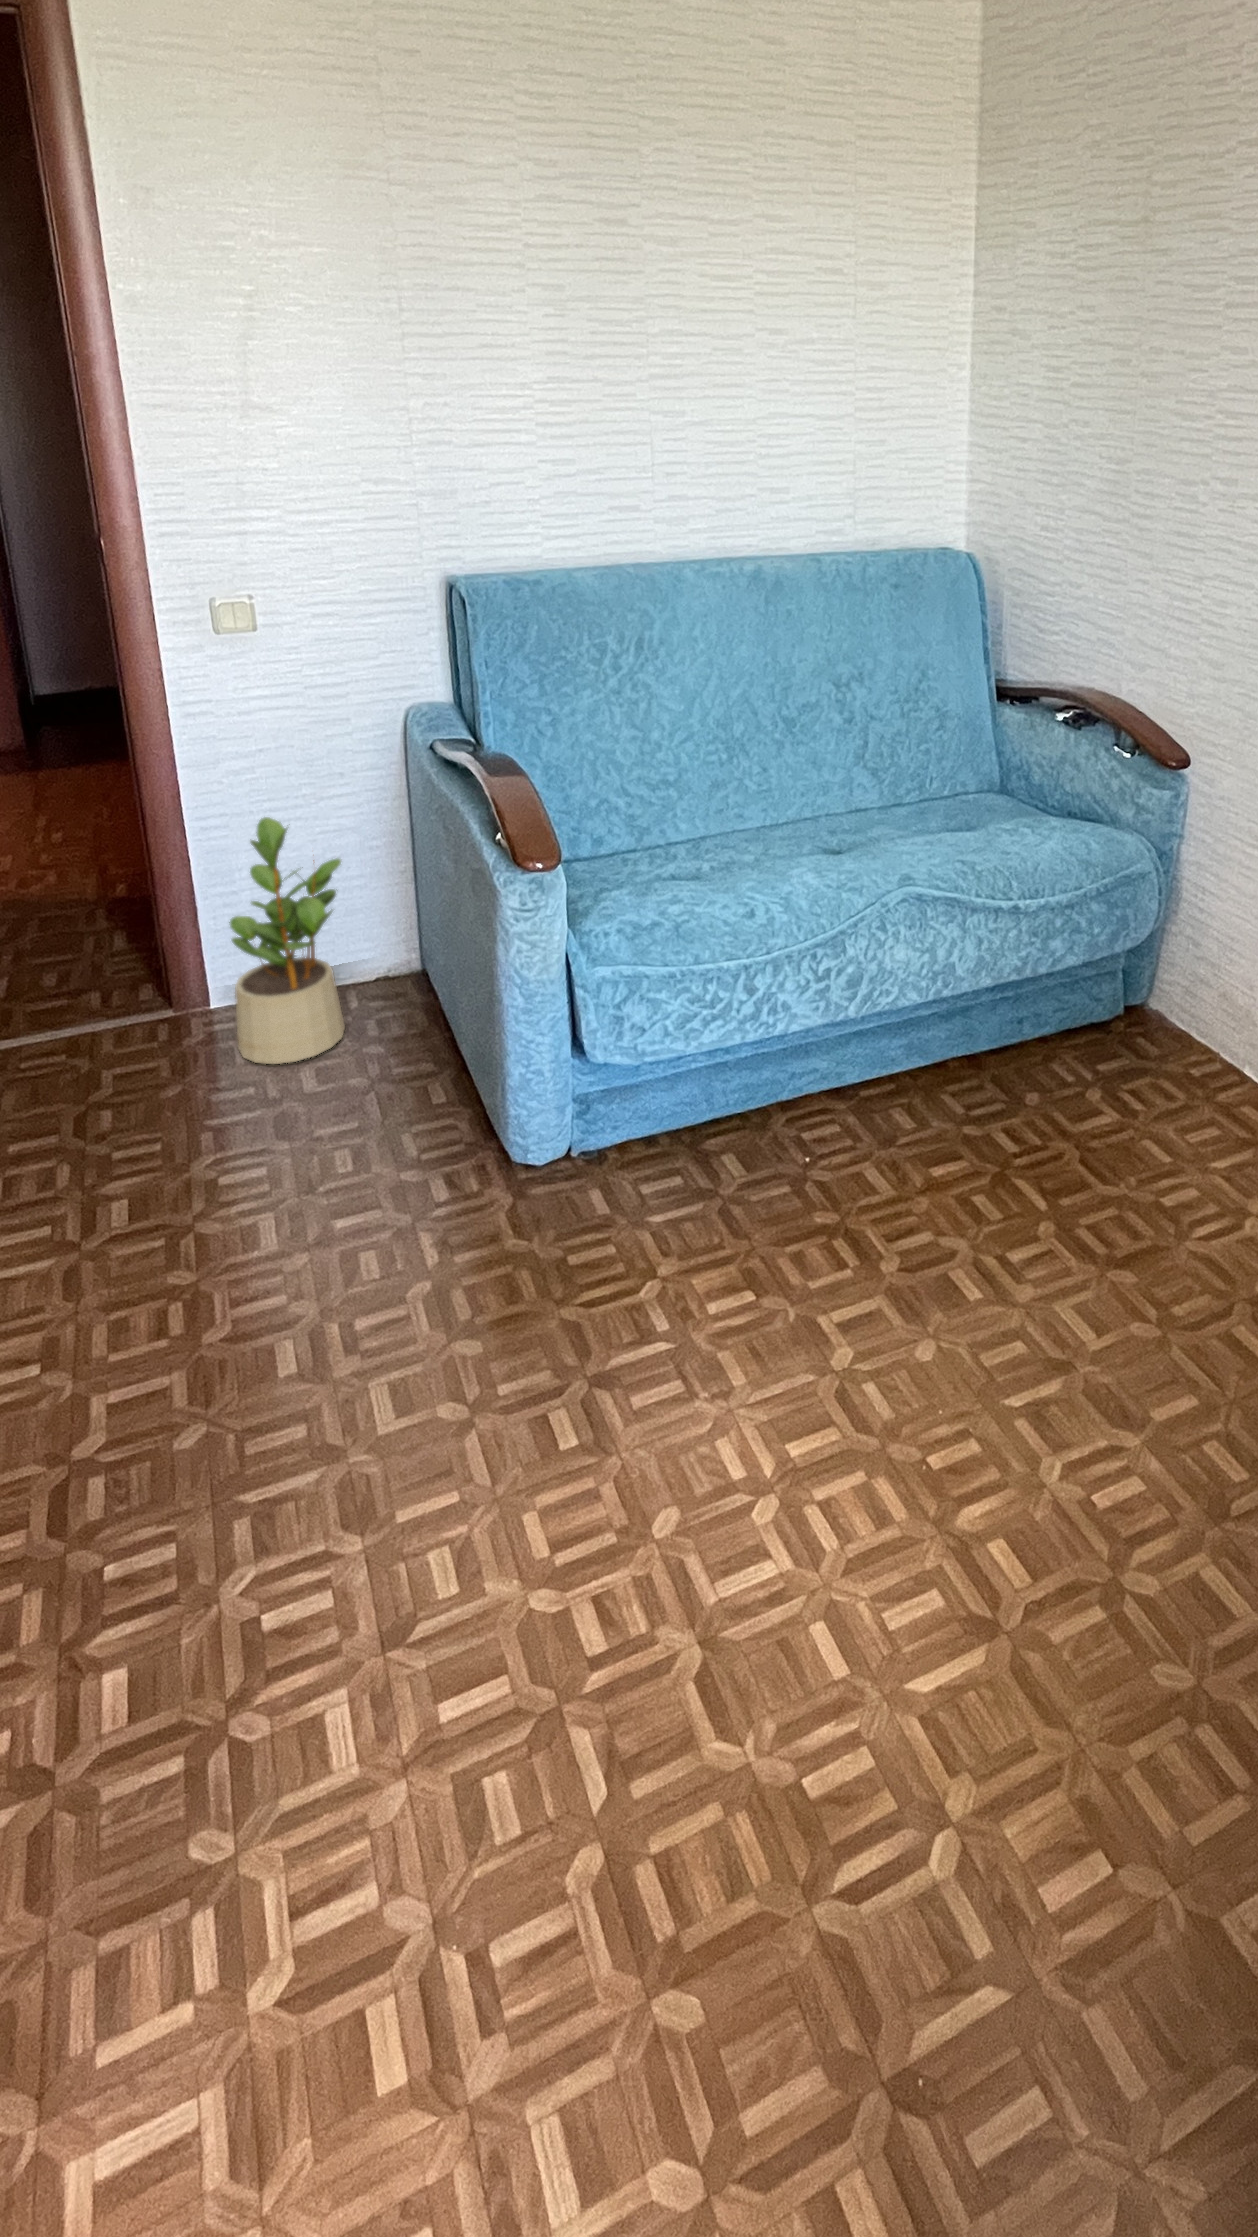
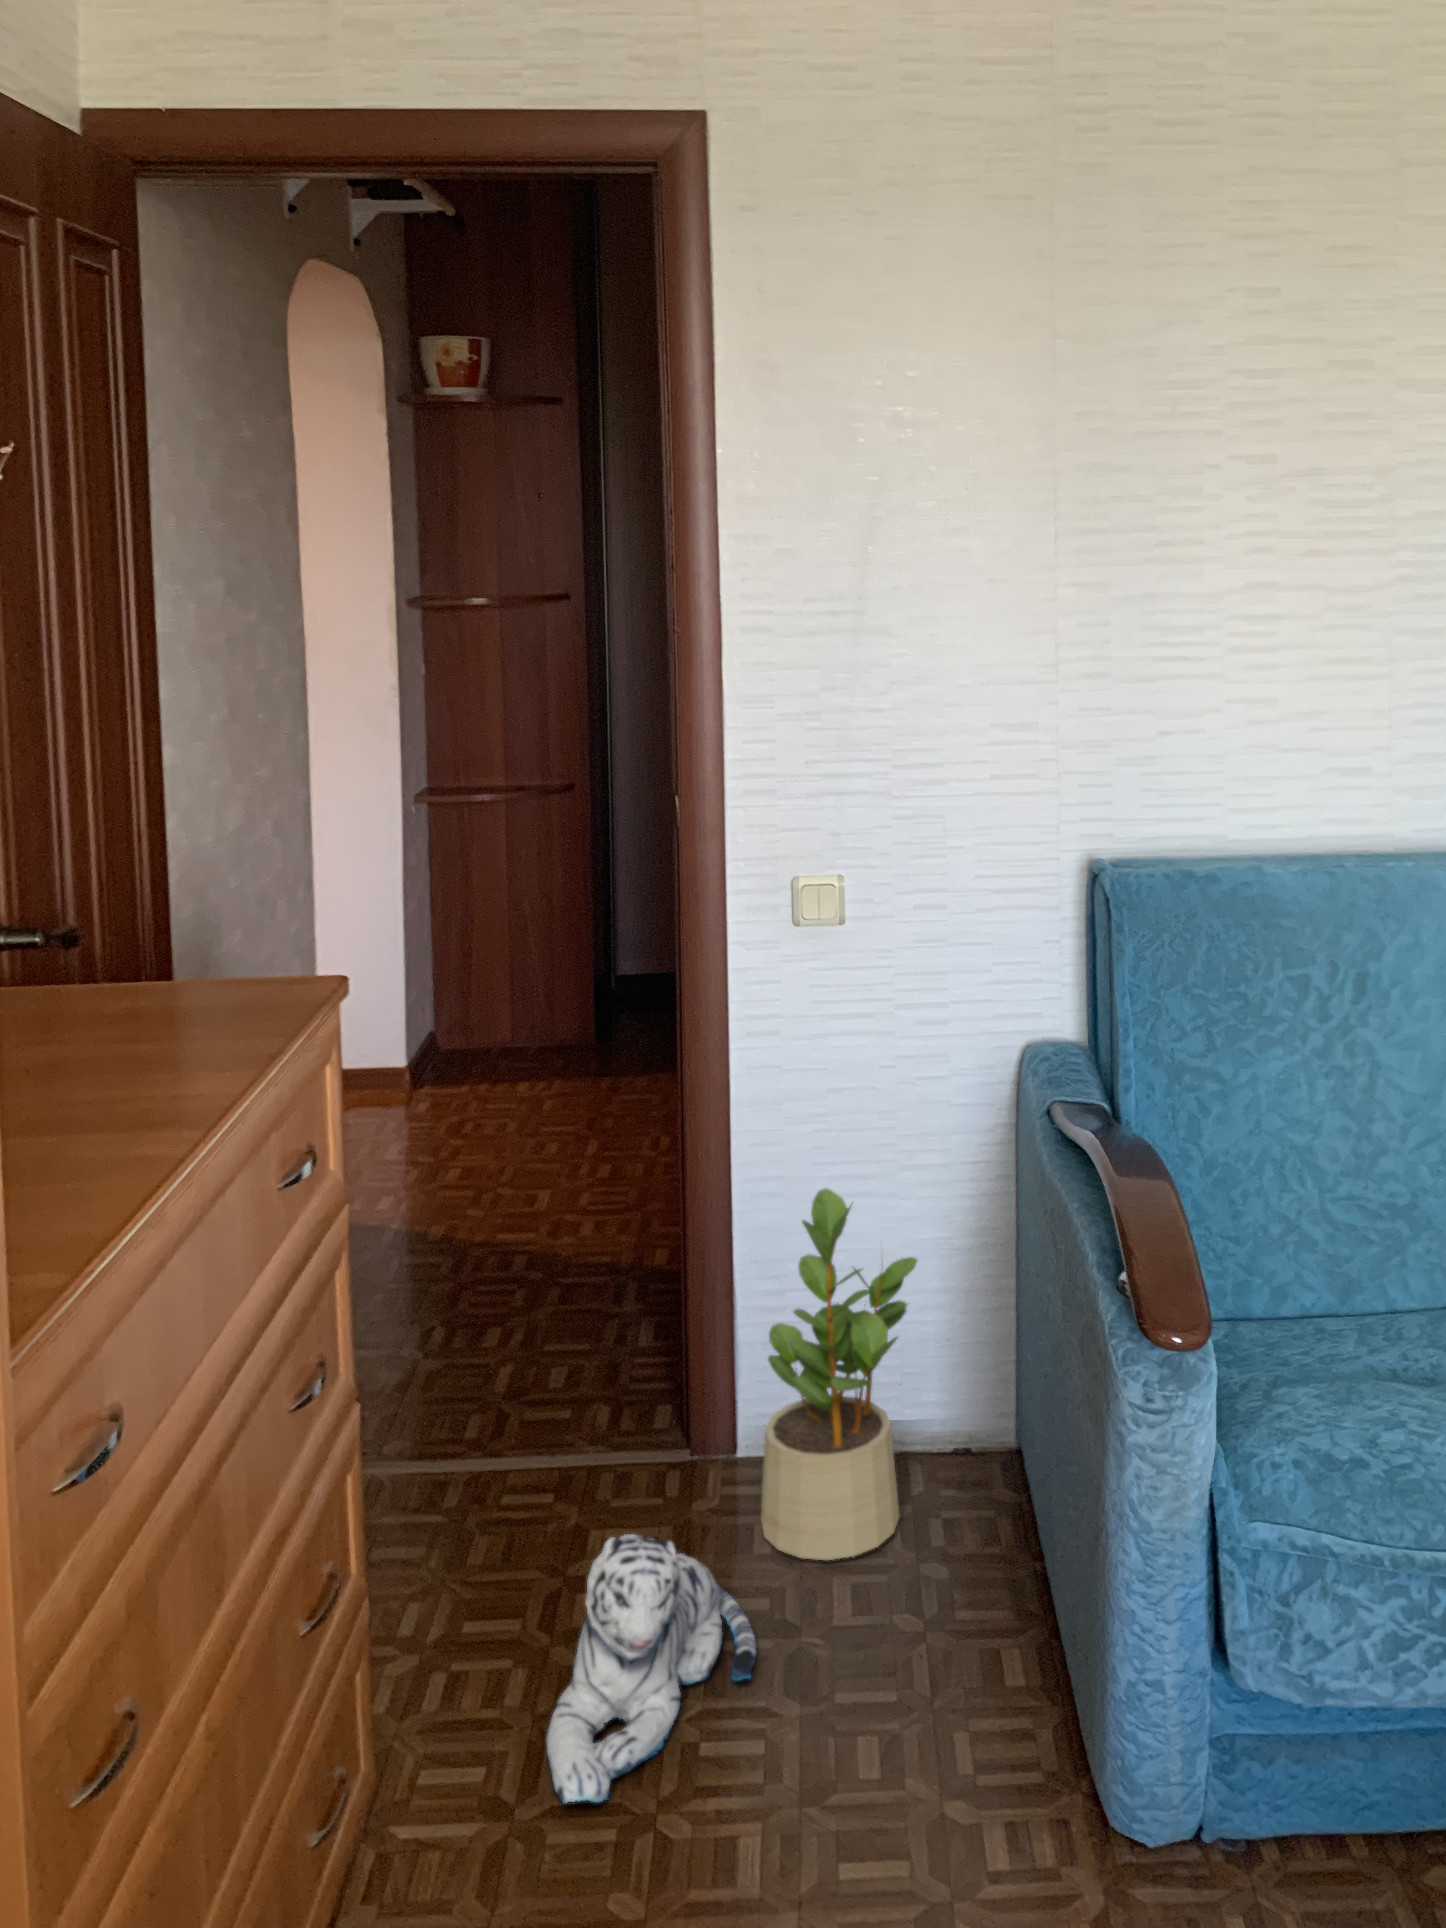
plush toy: none [95,1060,251,1236] -> present [546,1534,757,1804]

